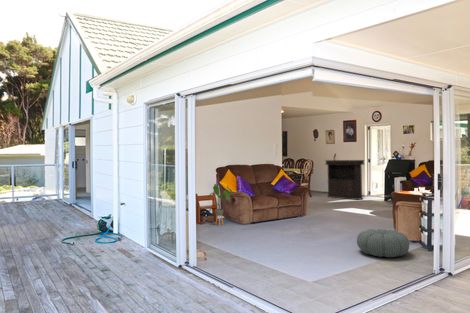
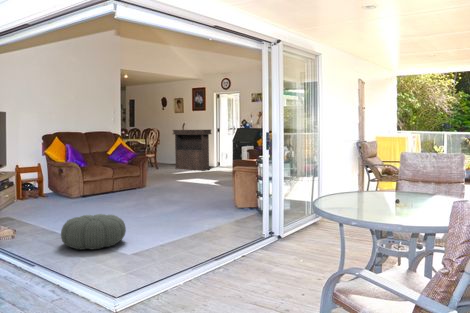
house plant: present [208,184,233,225] -> none [30,153,62,200]
pouf: present [357,229,409,257] -> present [61,214,126,250]

